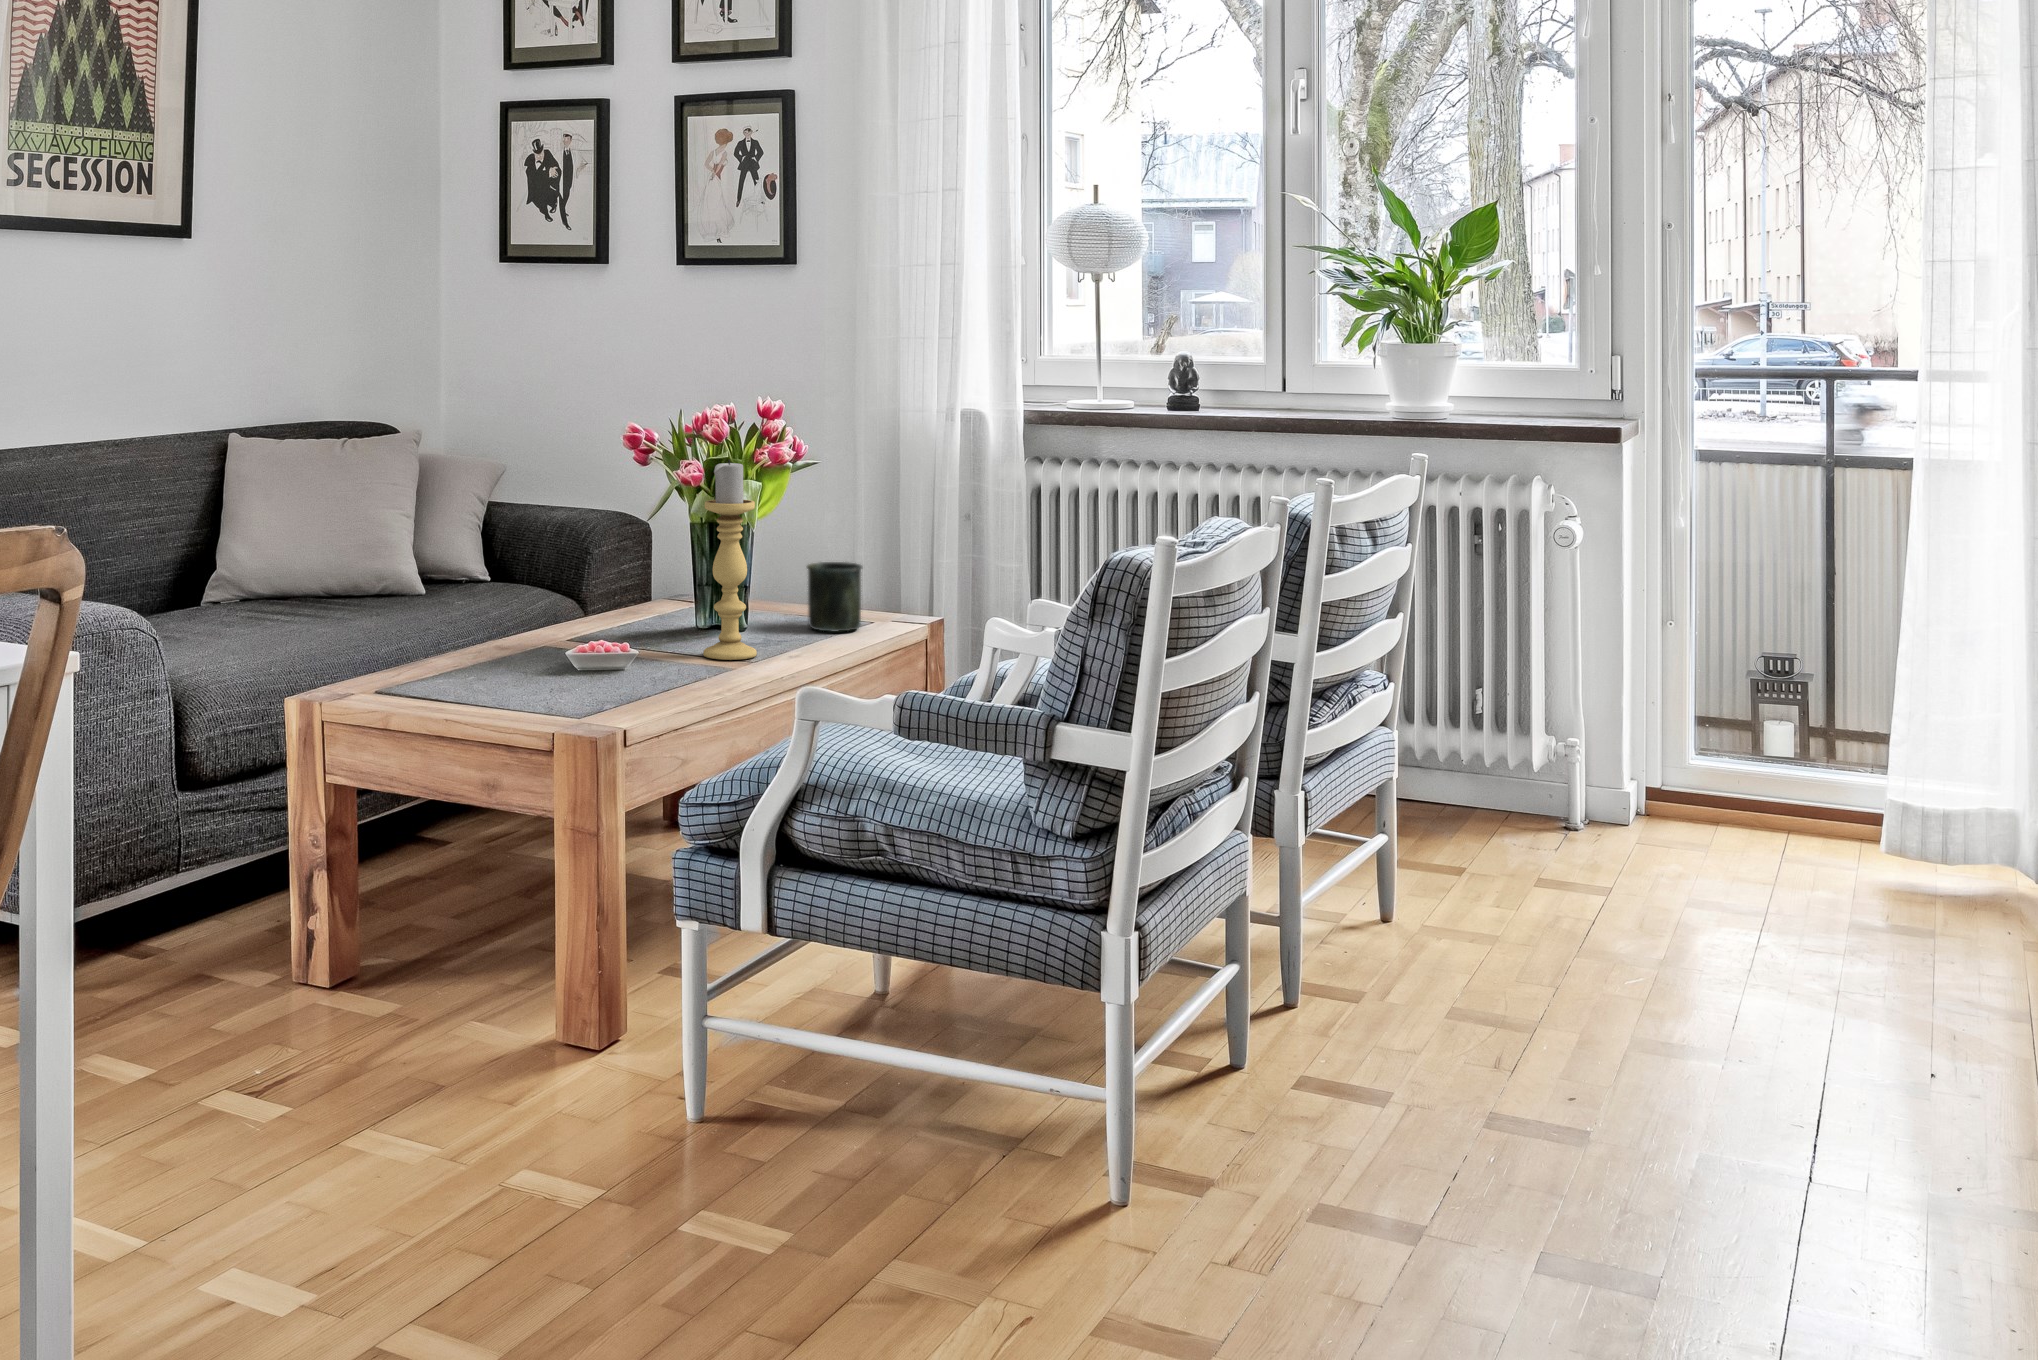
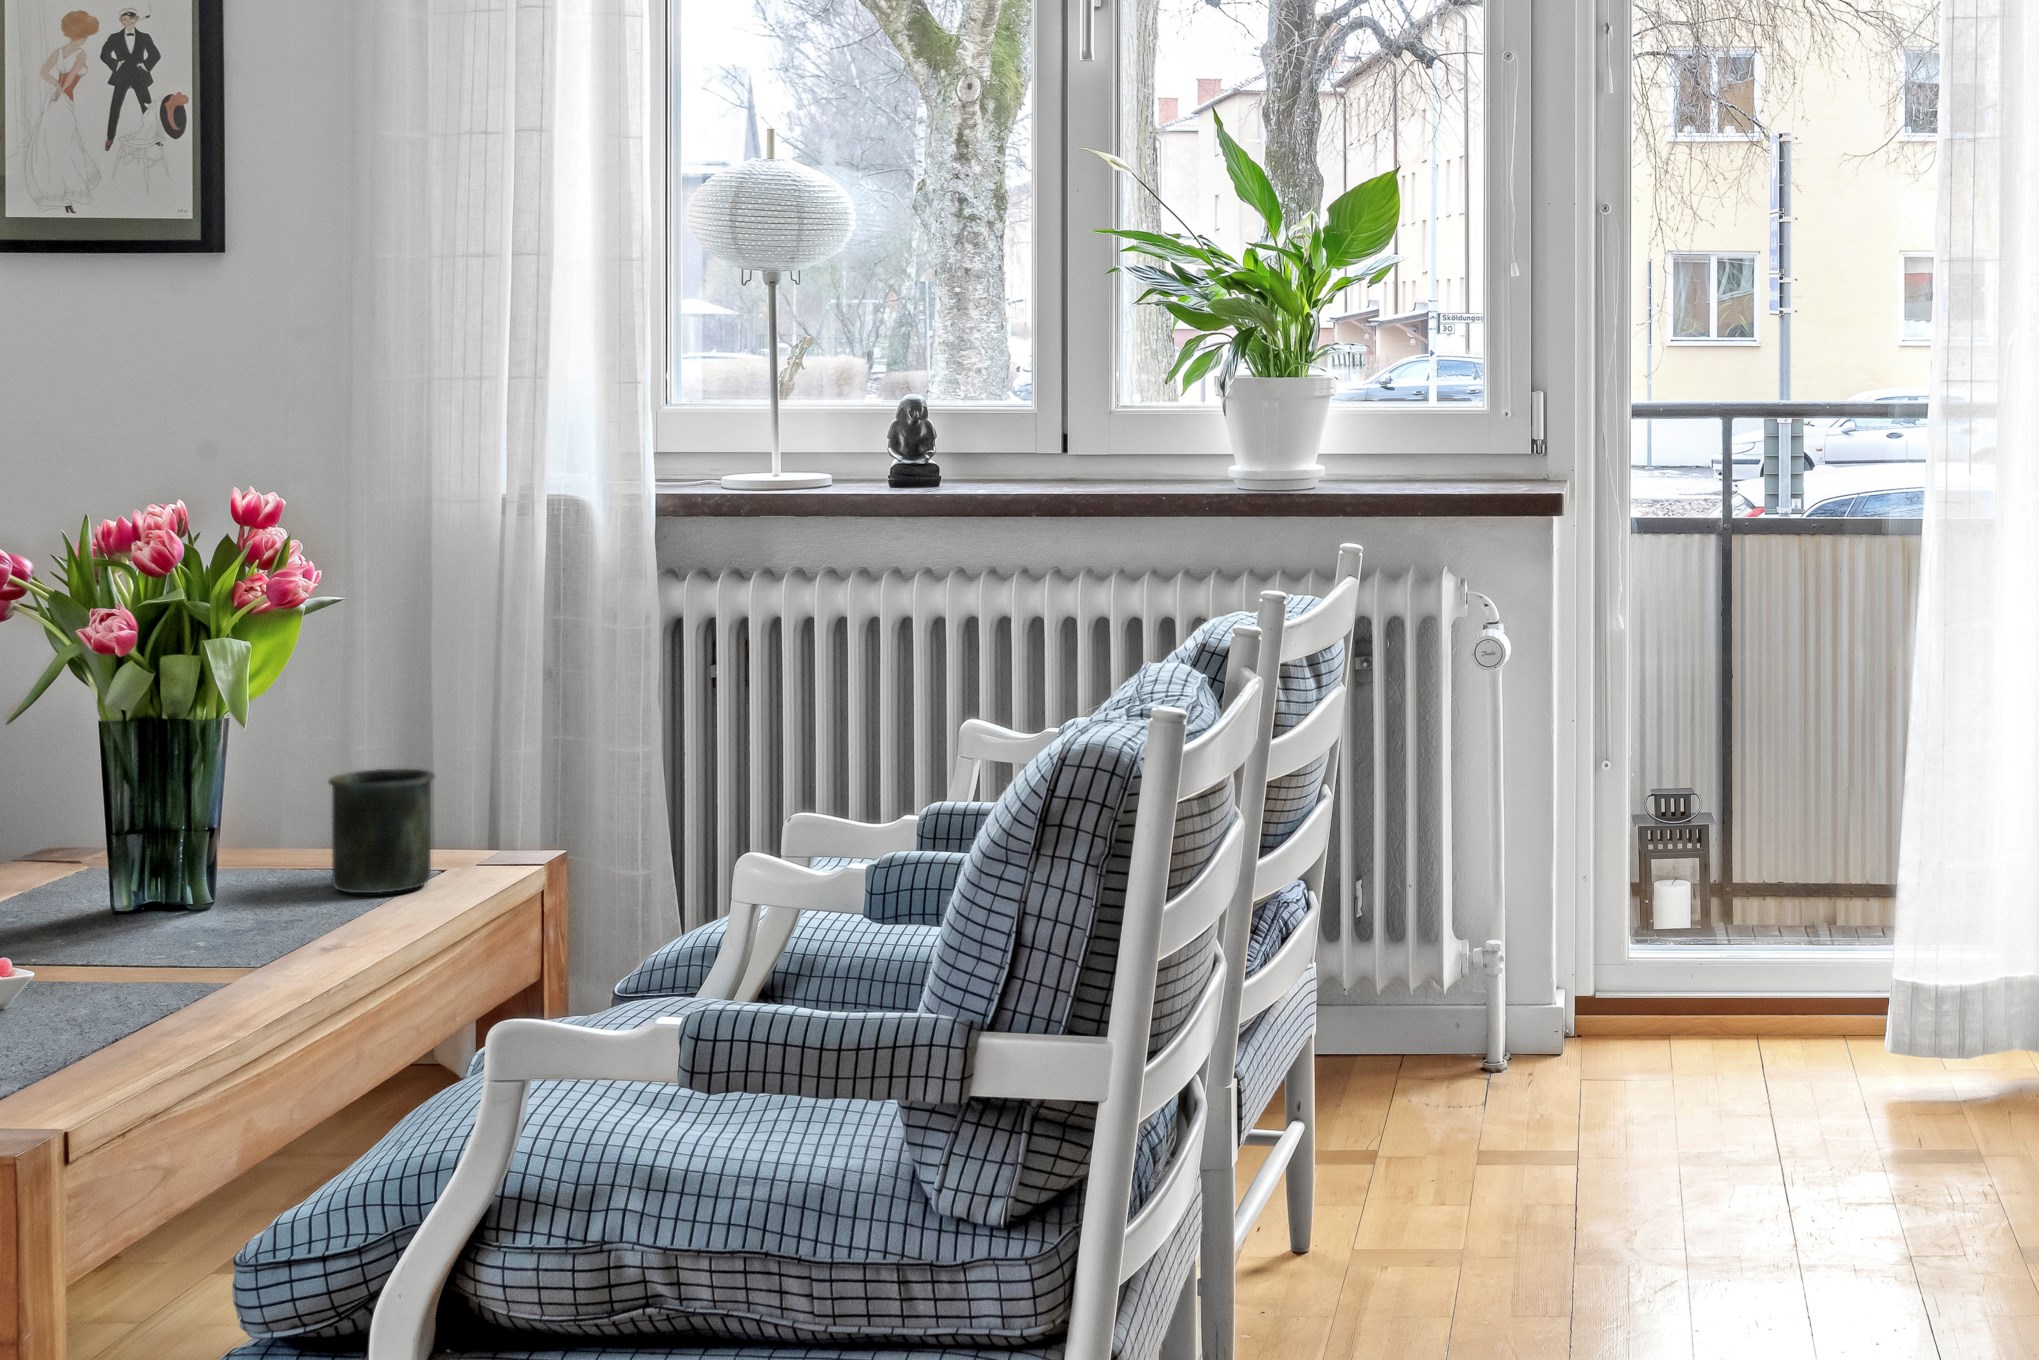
candle holder: present [703,460,757,660] -> none [152,600,258,967]

